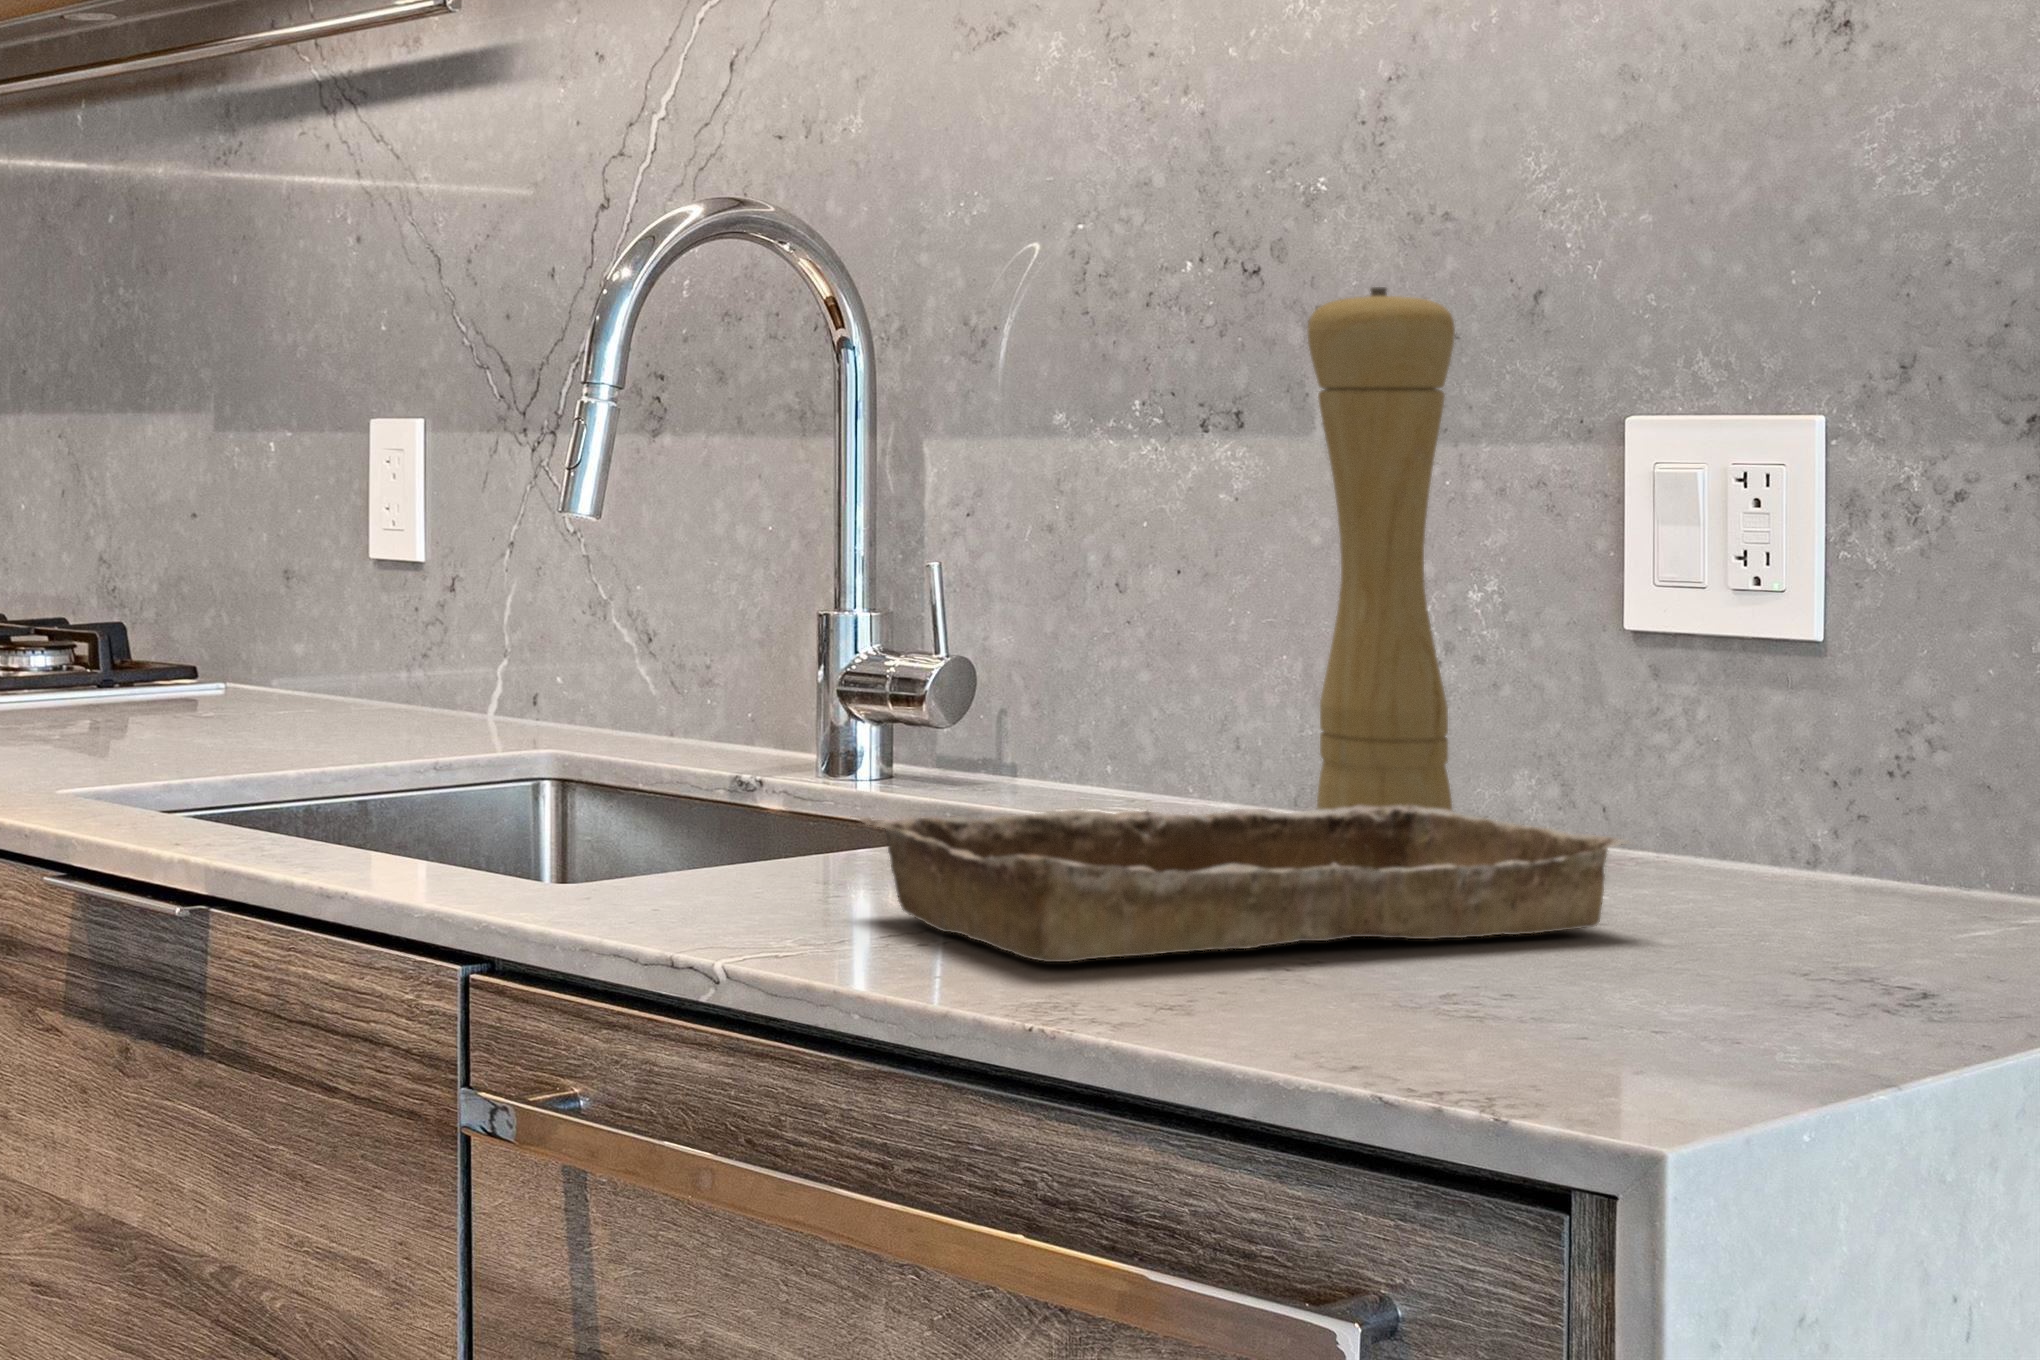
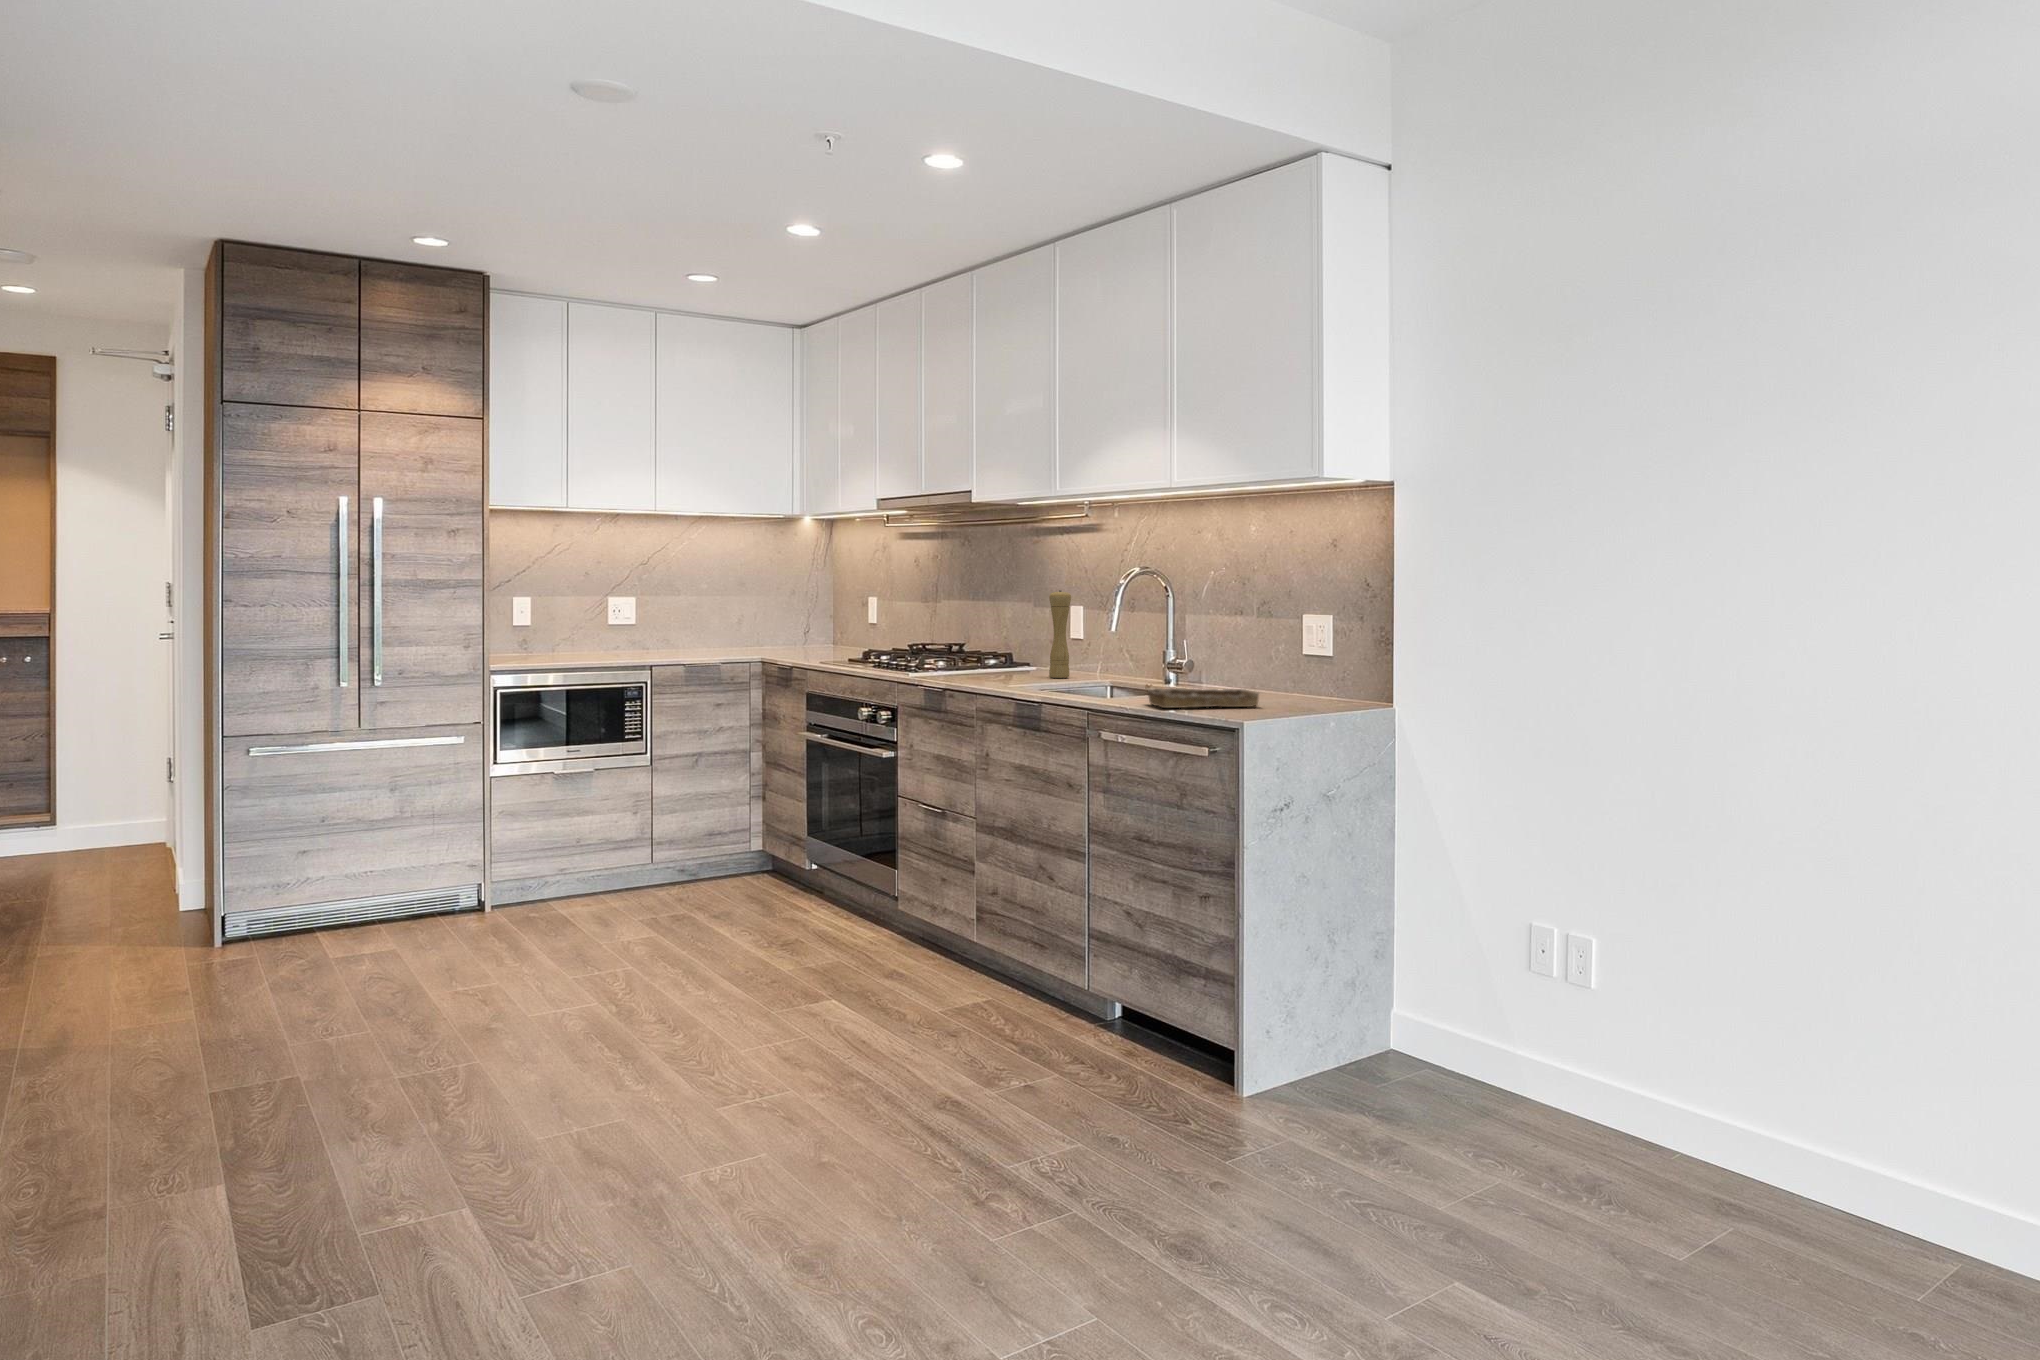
pepper mill: present [1307,287,1455,811] -> present [1049,590,1071,678]

